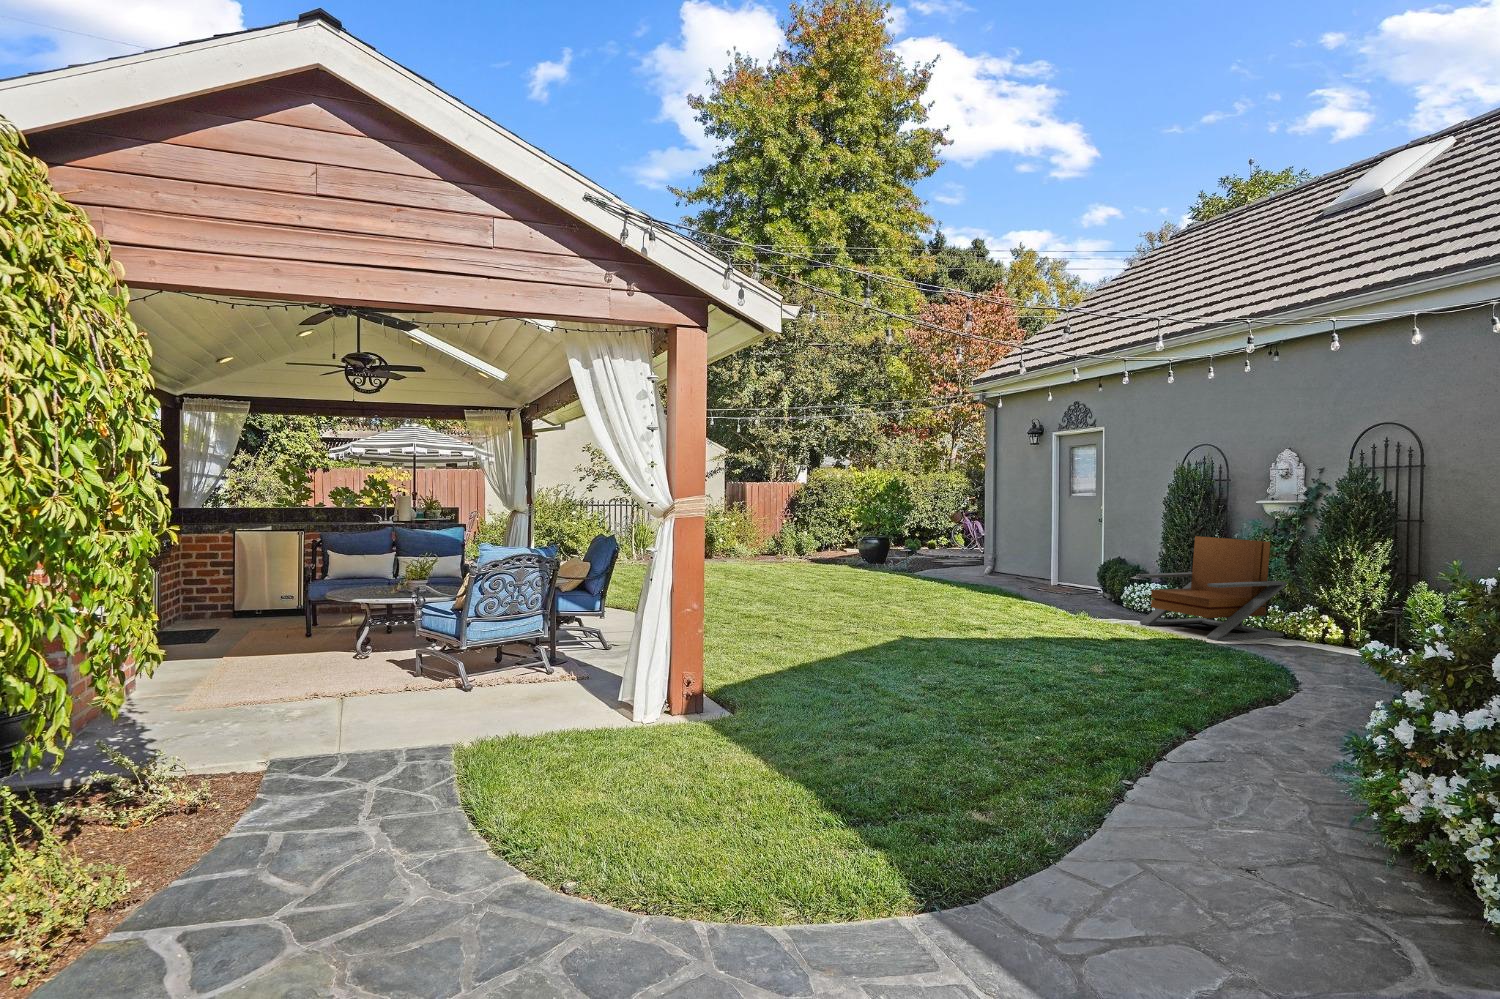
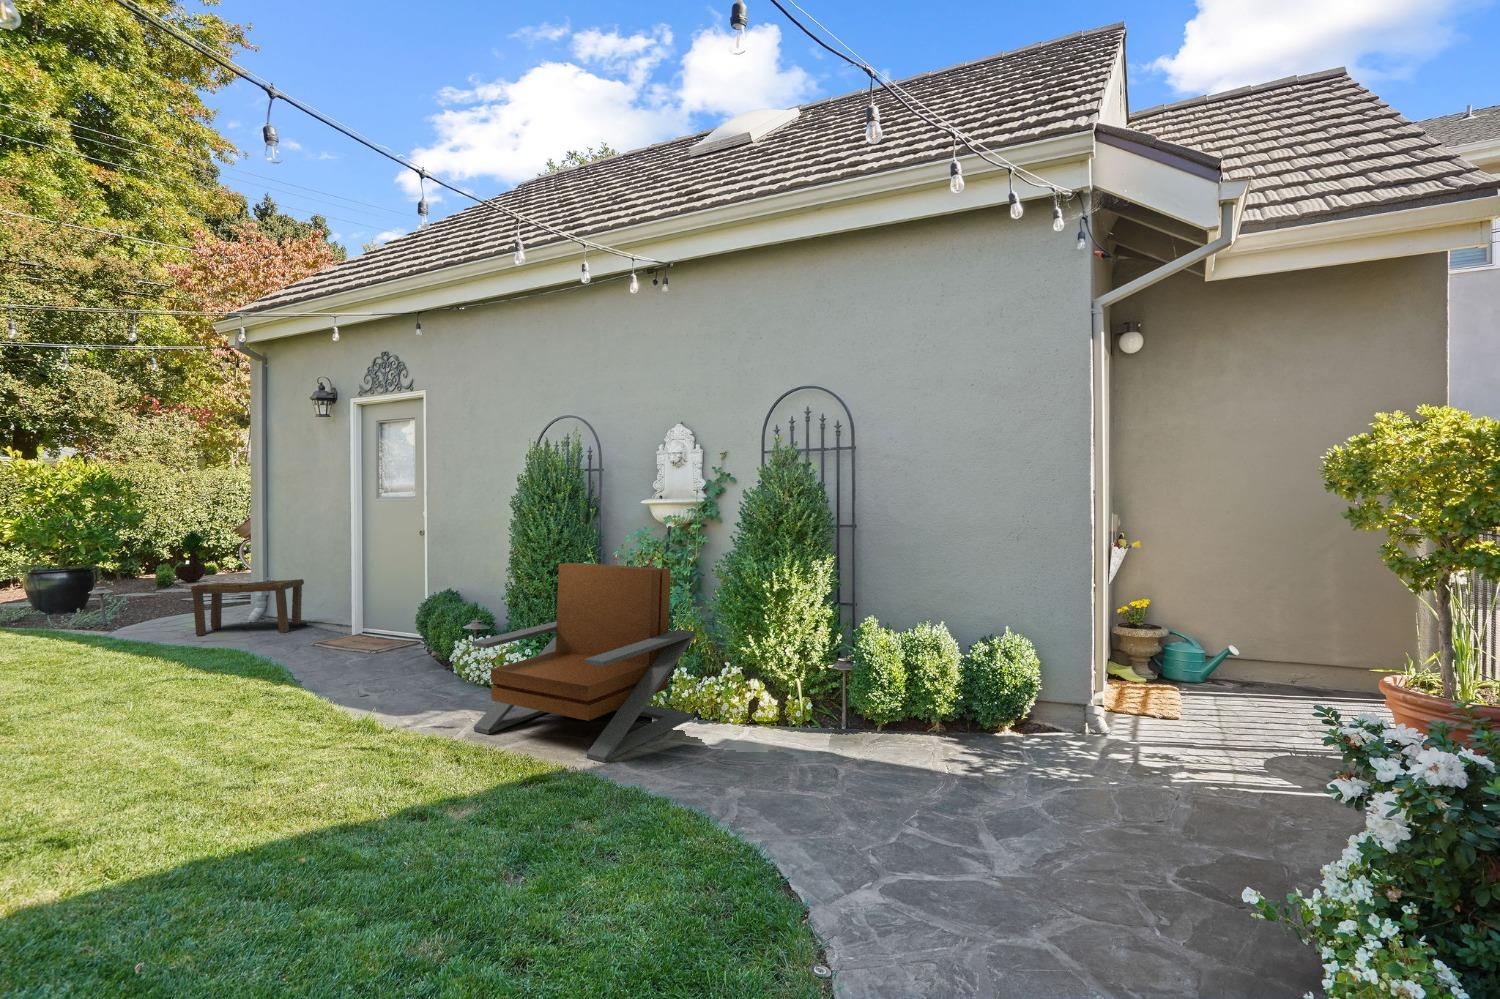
potted tree: none [914,514,936,552] -> present [176,529,210,582]
bench: none [954,546,1016,580] -> present [191,579,304,636]

